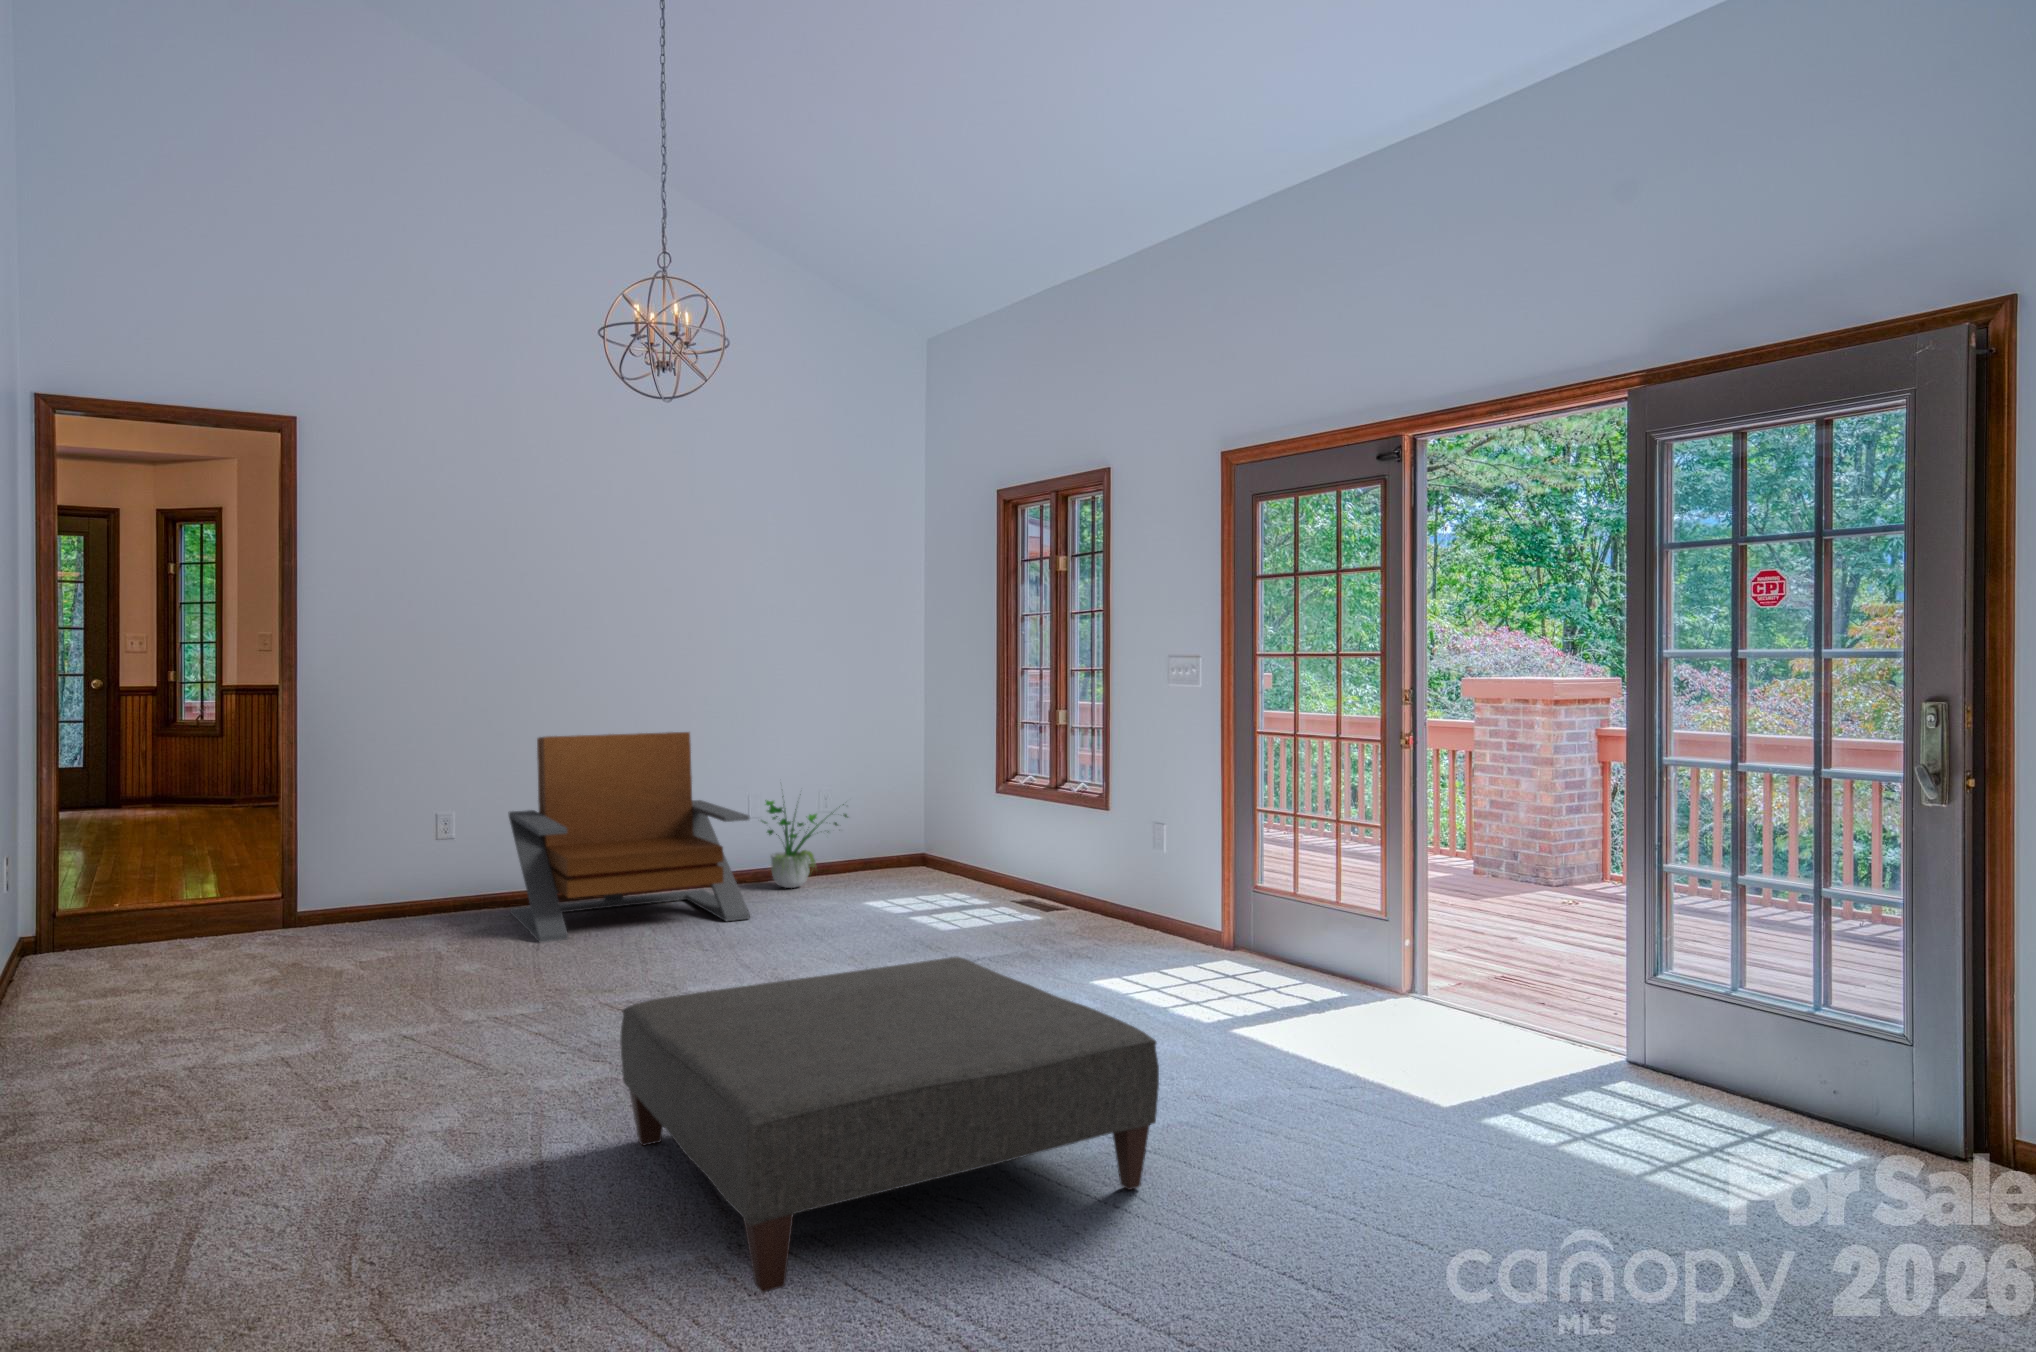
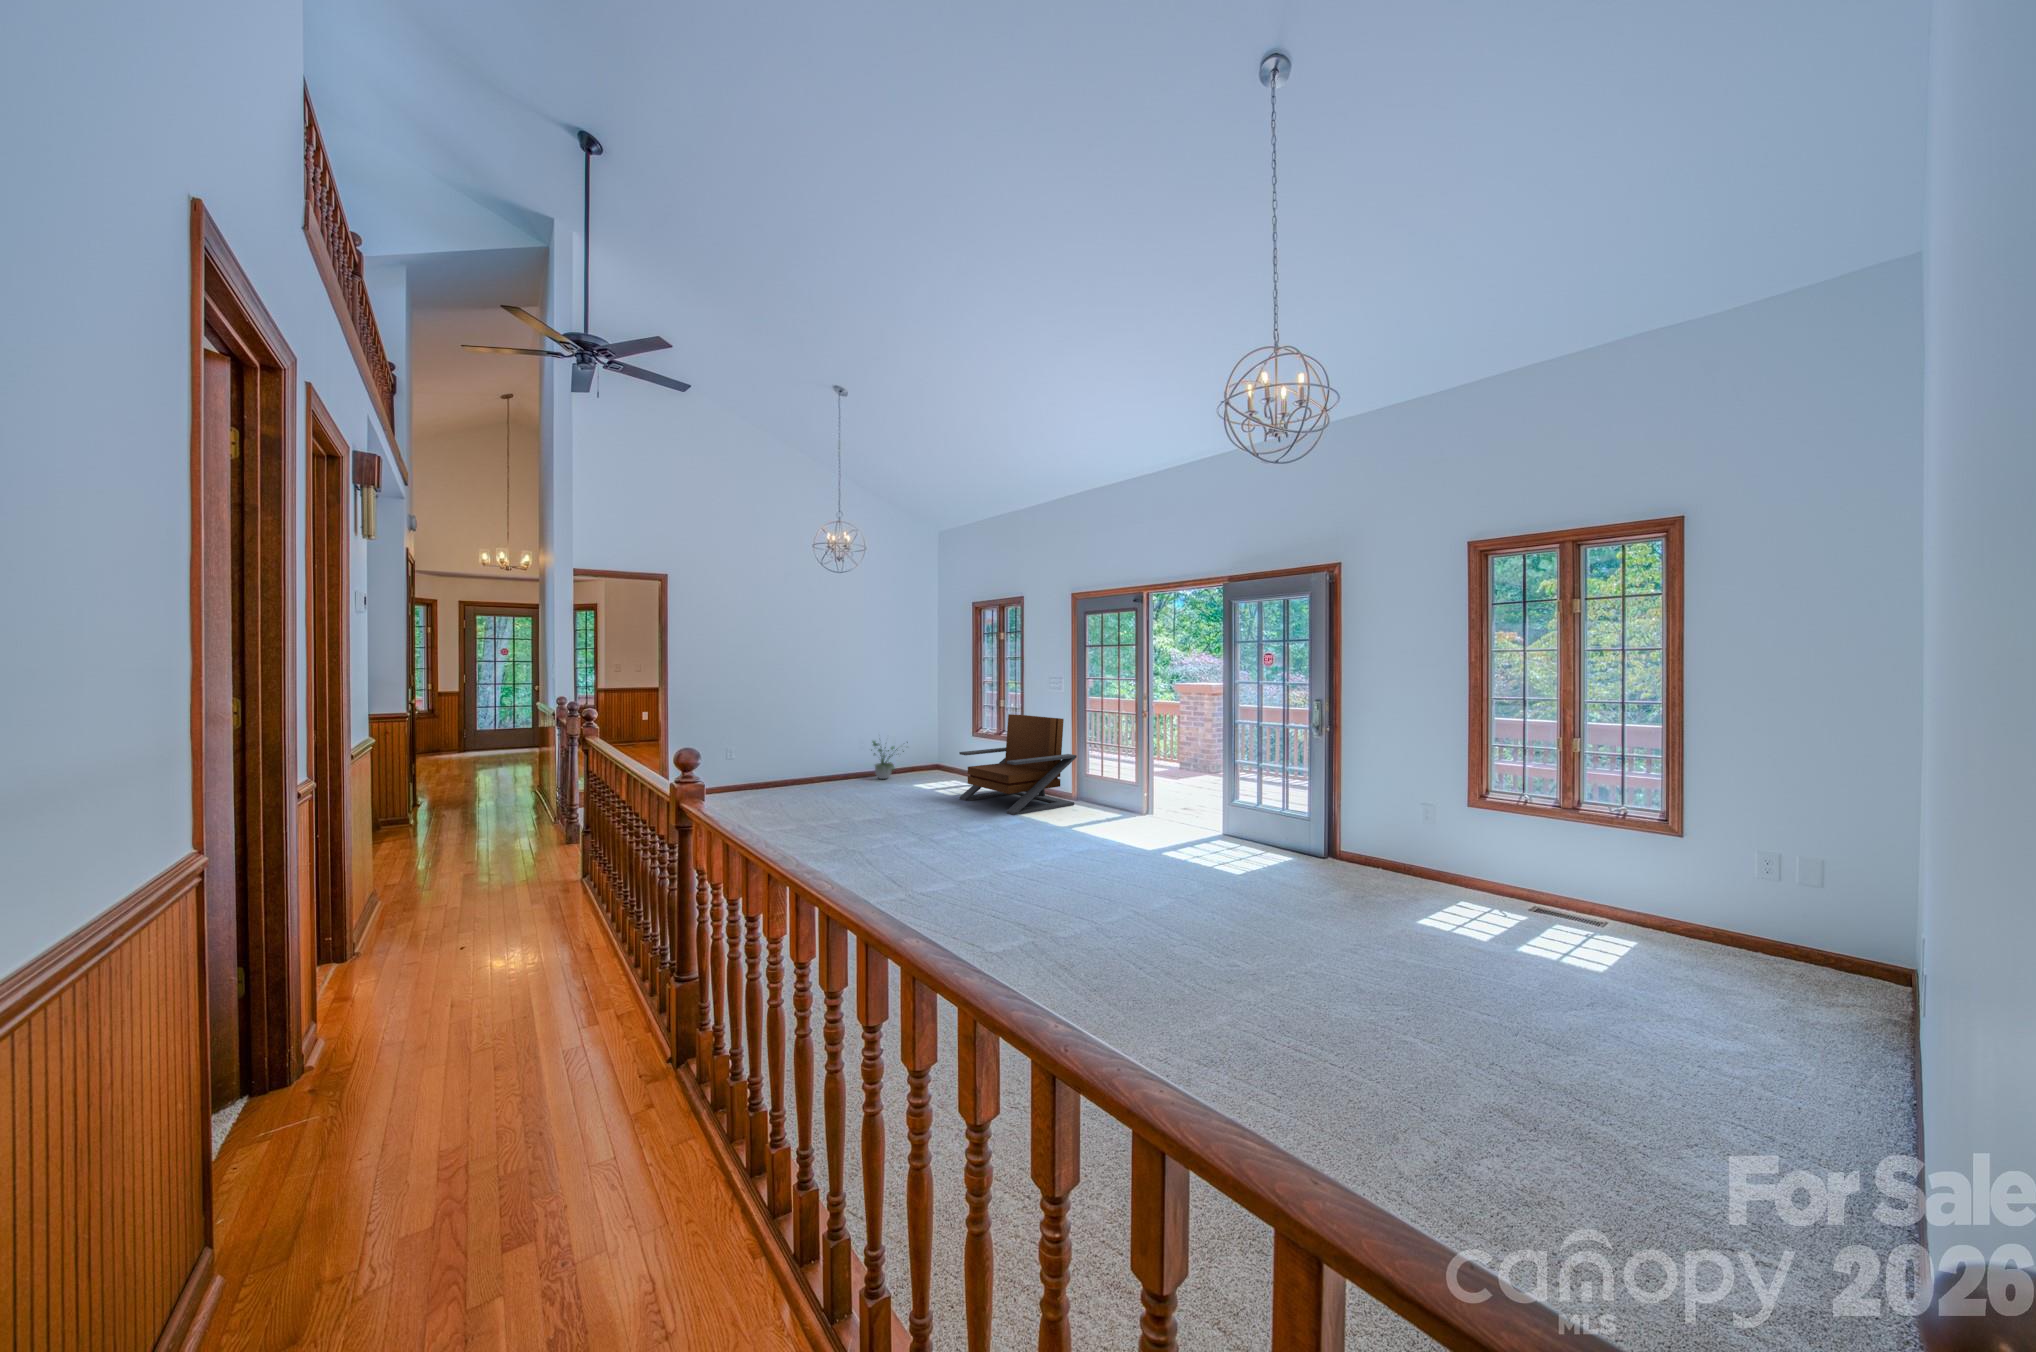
lounge chair: present [509,732,750,942] -> present [959,714,1077,815]
ottoman: present [620,957,1159,1292] -> none [847,799,1048,907]

